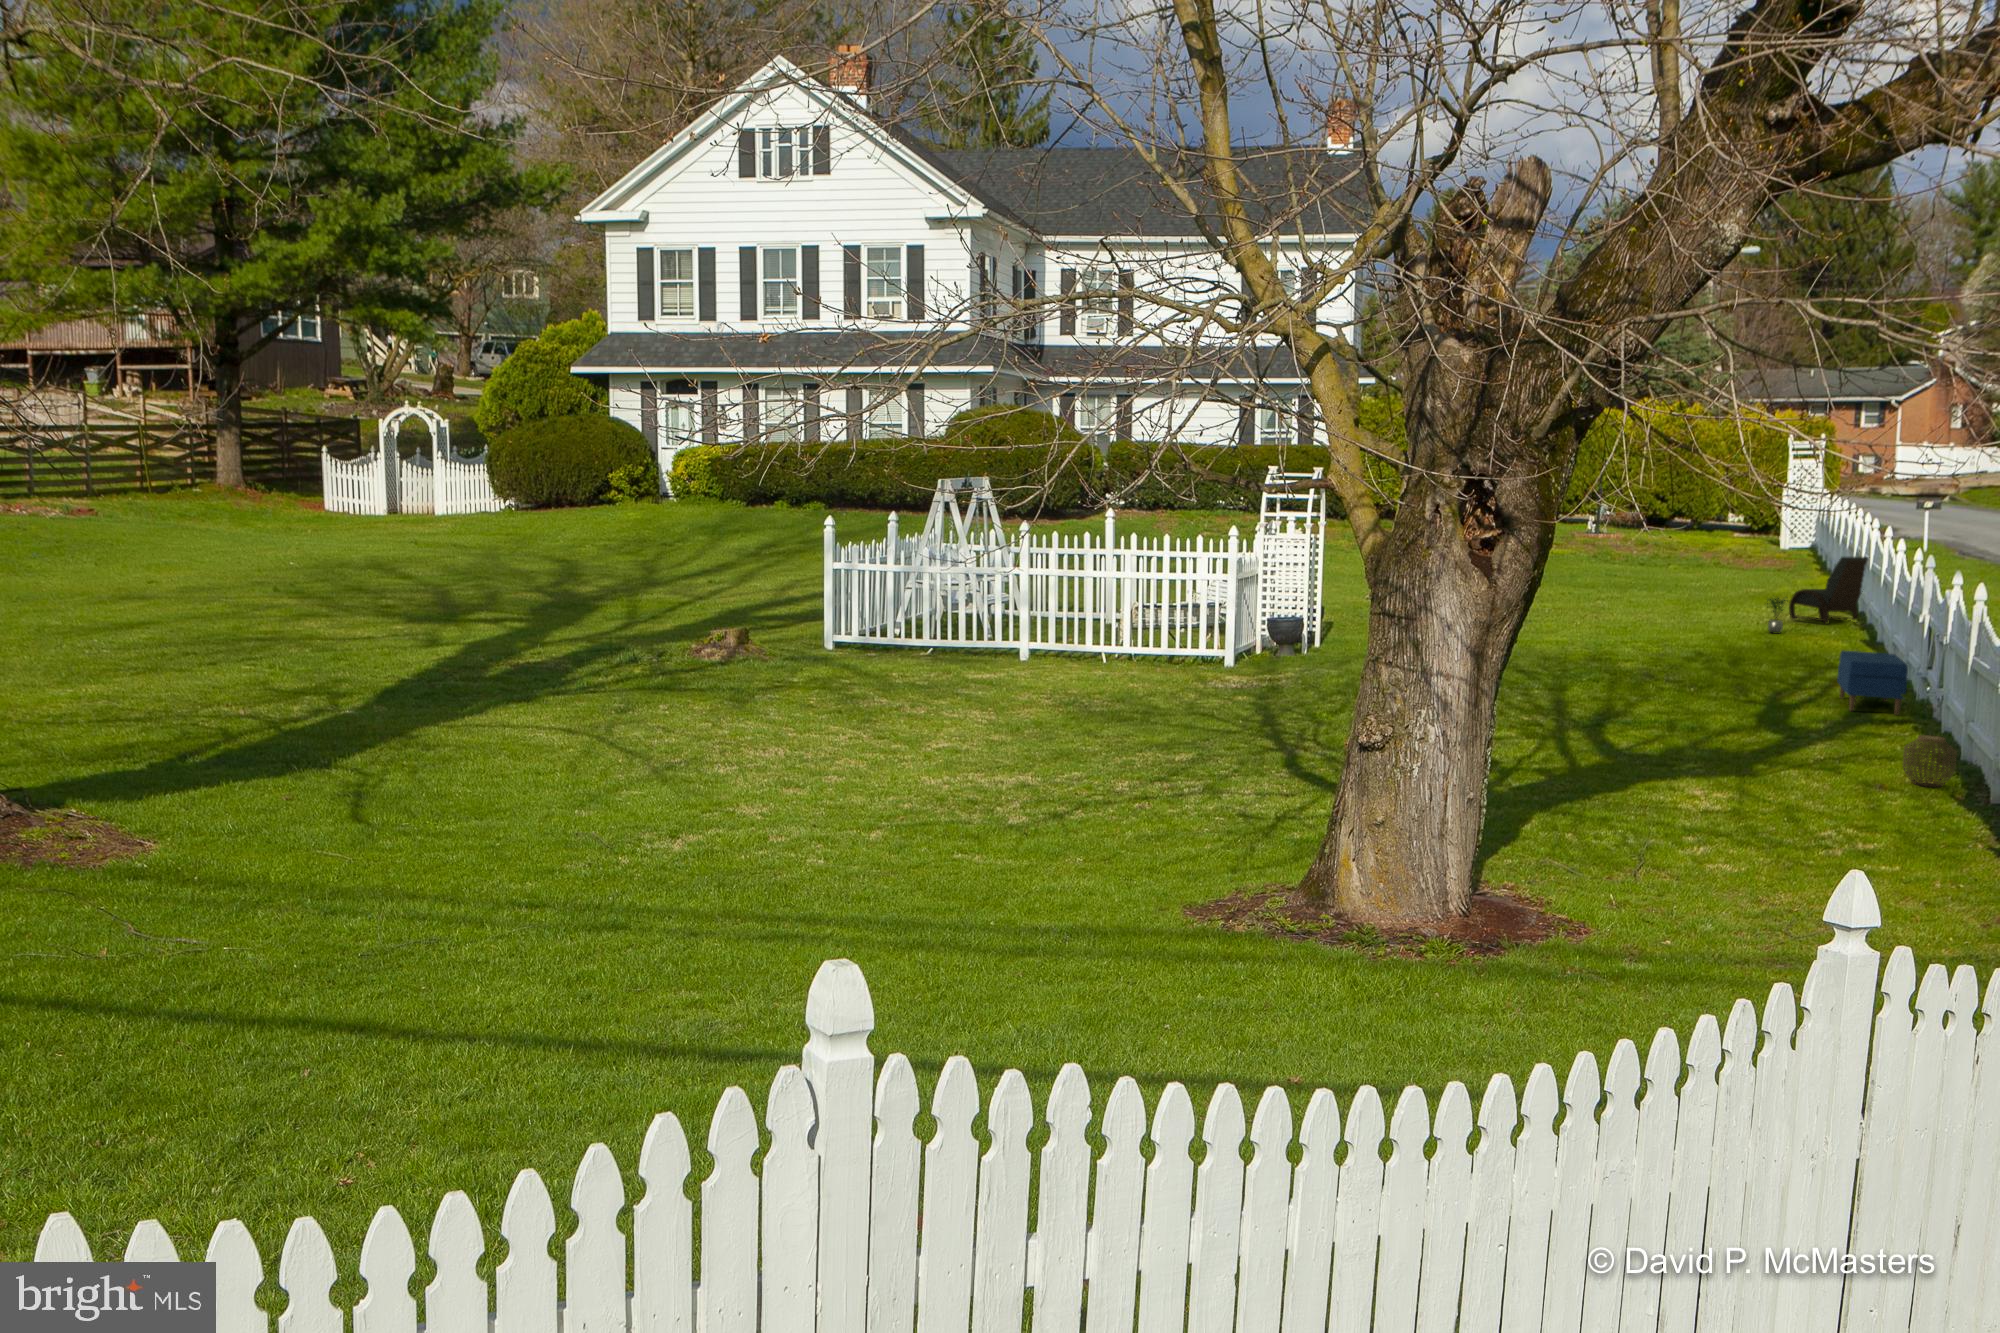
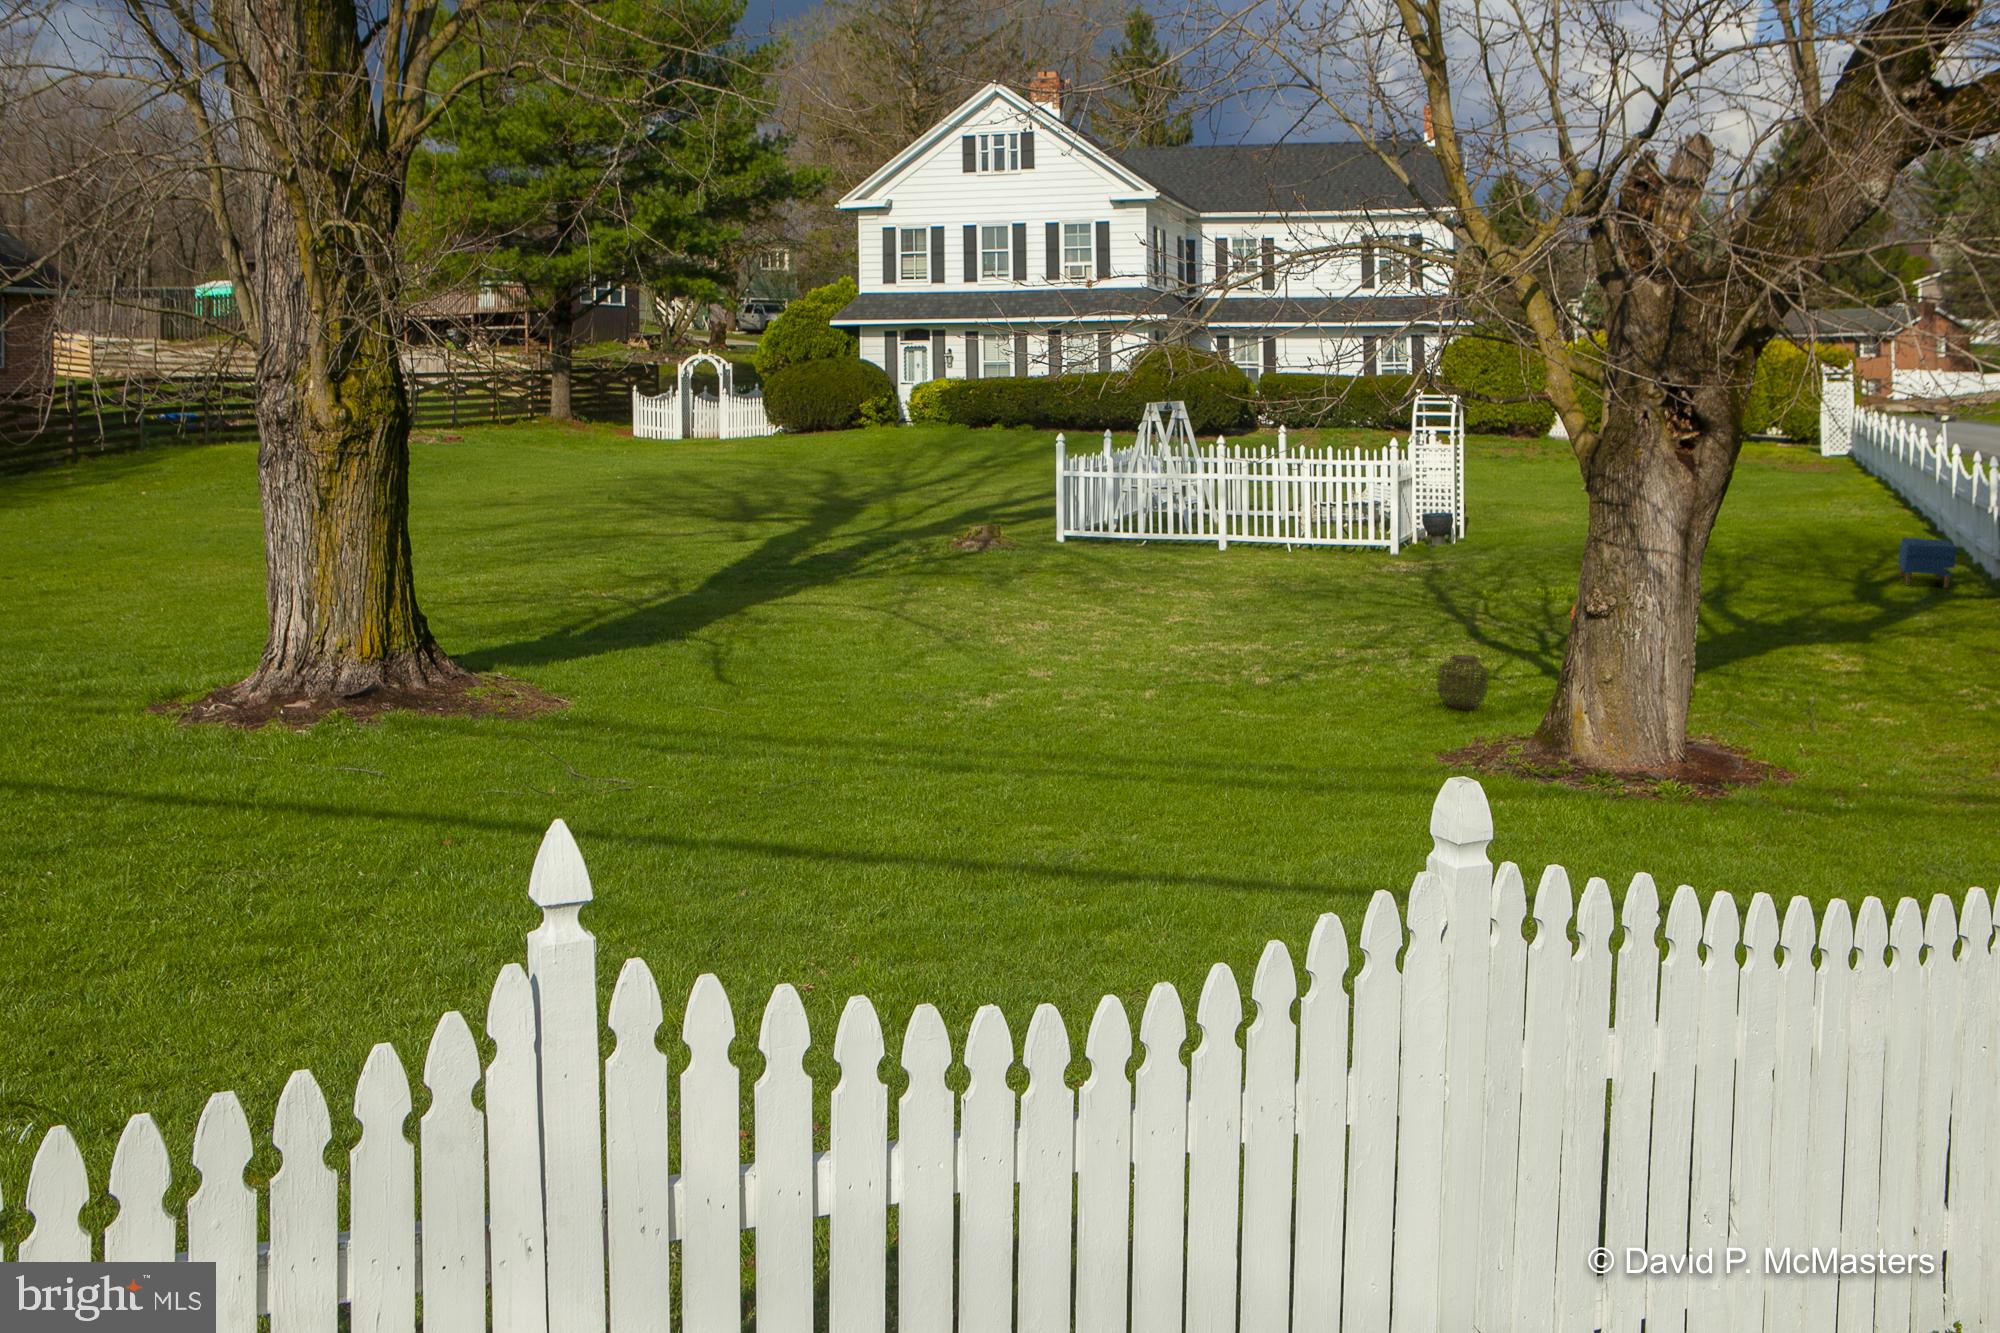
lounge chair: present [1789,557,1868,624] -> none [1866,465,1944,521]
potted plant: present [1767,598,1788,634] -> none [1843,497,1866,529]
woven basket: present [1903,735,1957,787] -> present [1437,655,1489,710]

